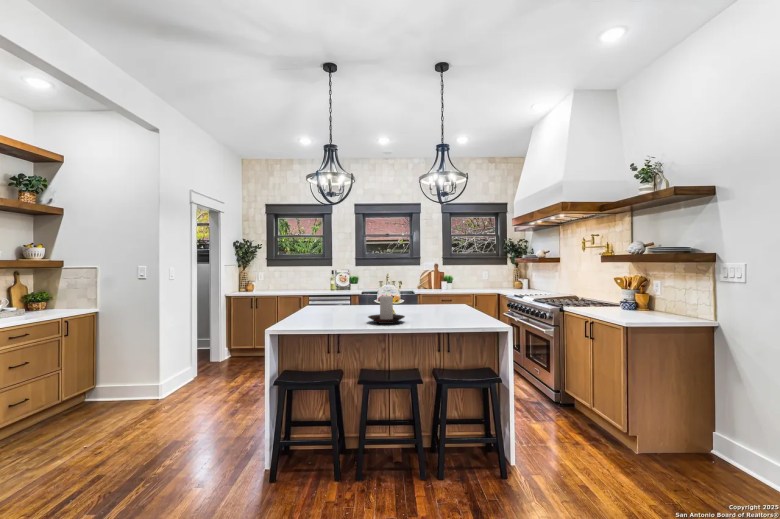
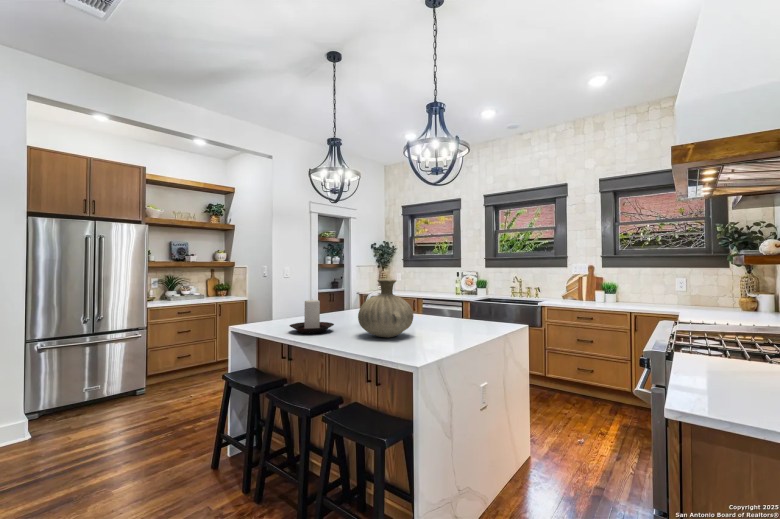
vase: none [421,276,469,319] -> present [358,279,413,338]

